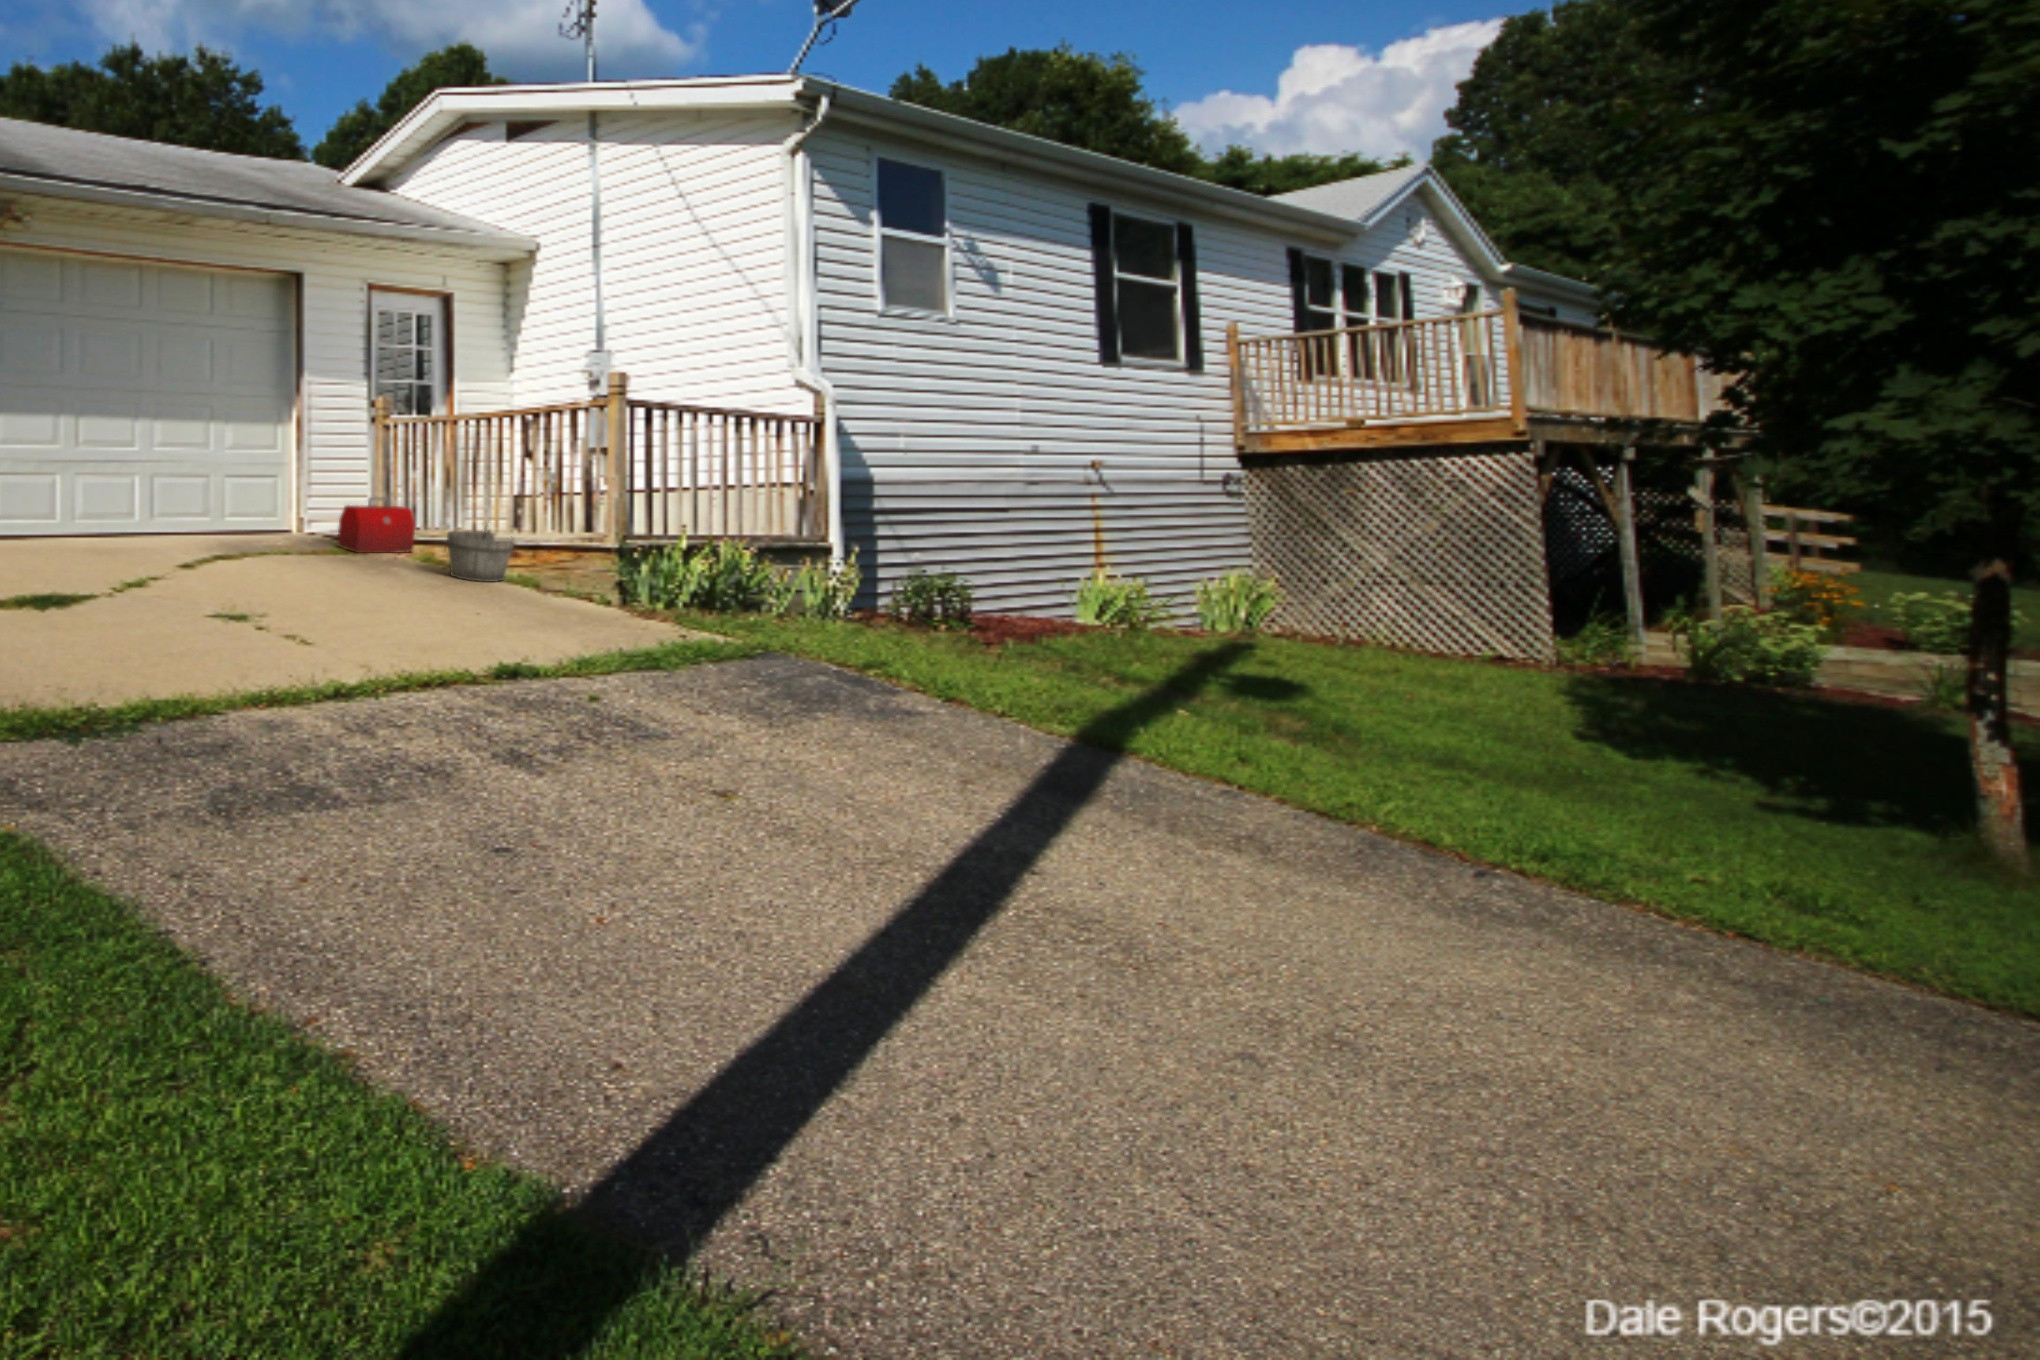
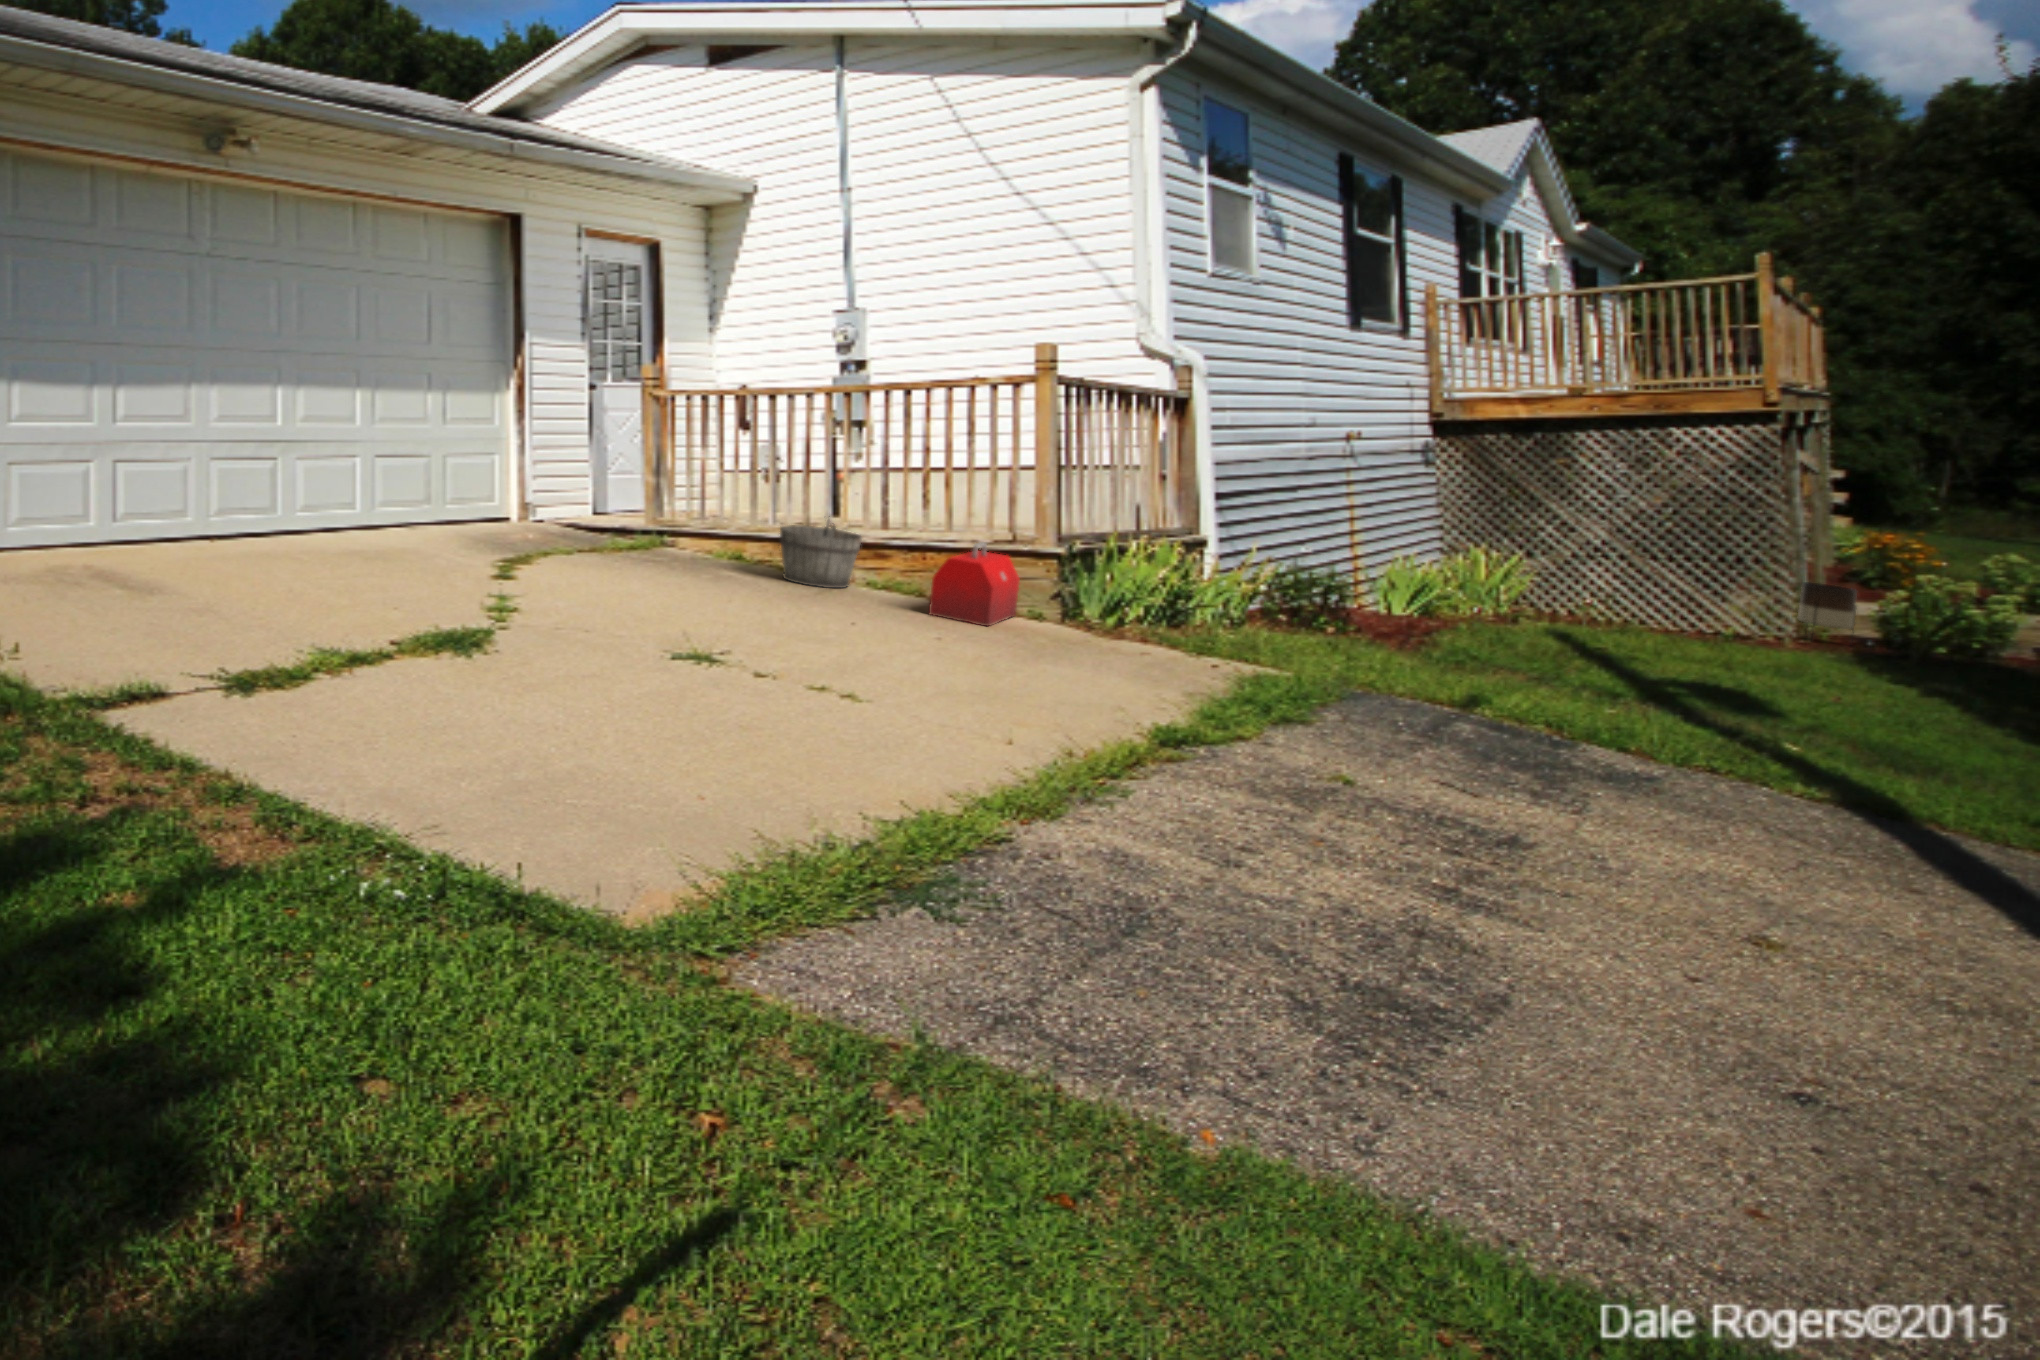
toolbox: present [337,497,415,553] -> present [929,542,1020,626]
planter: none [1547,605,1599,666] -> present [1798,582,1857,630]

